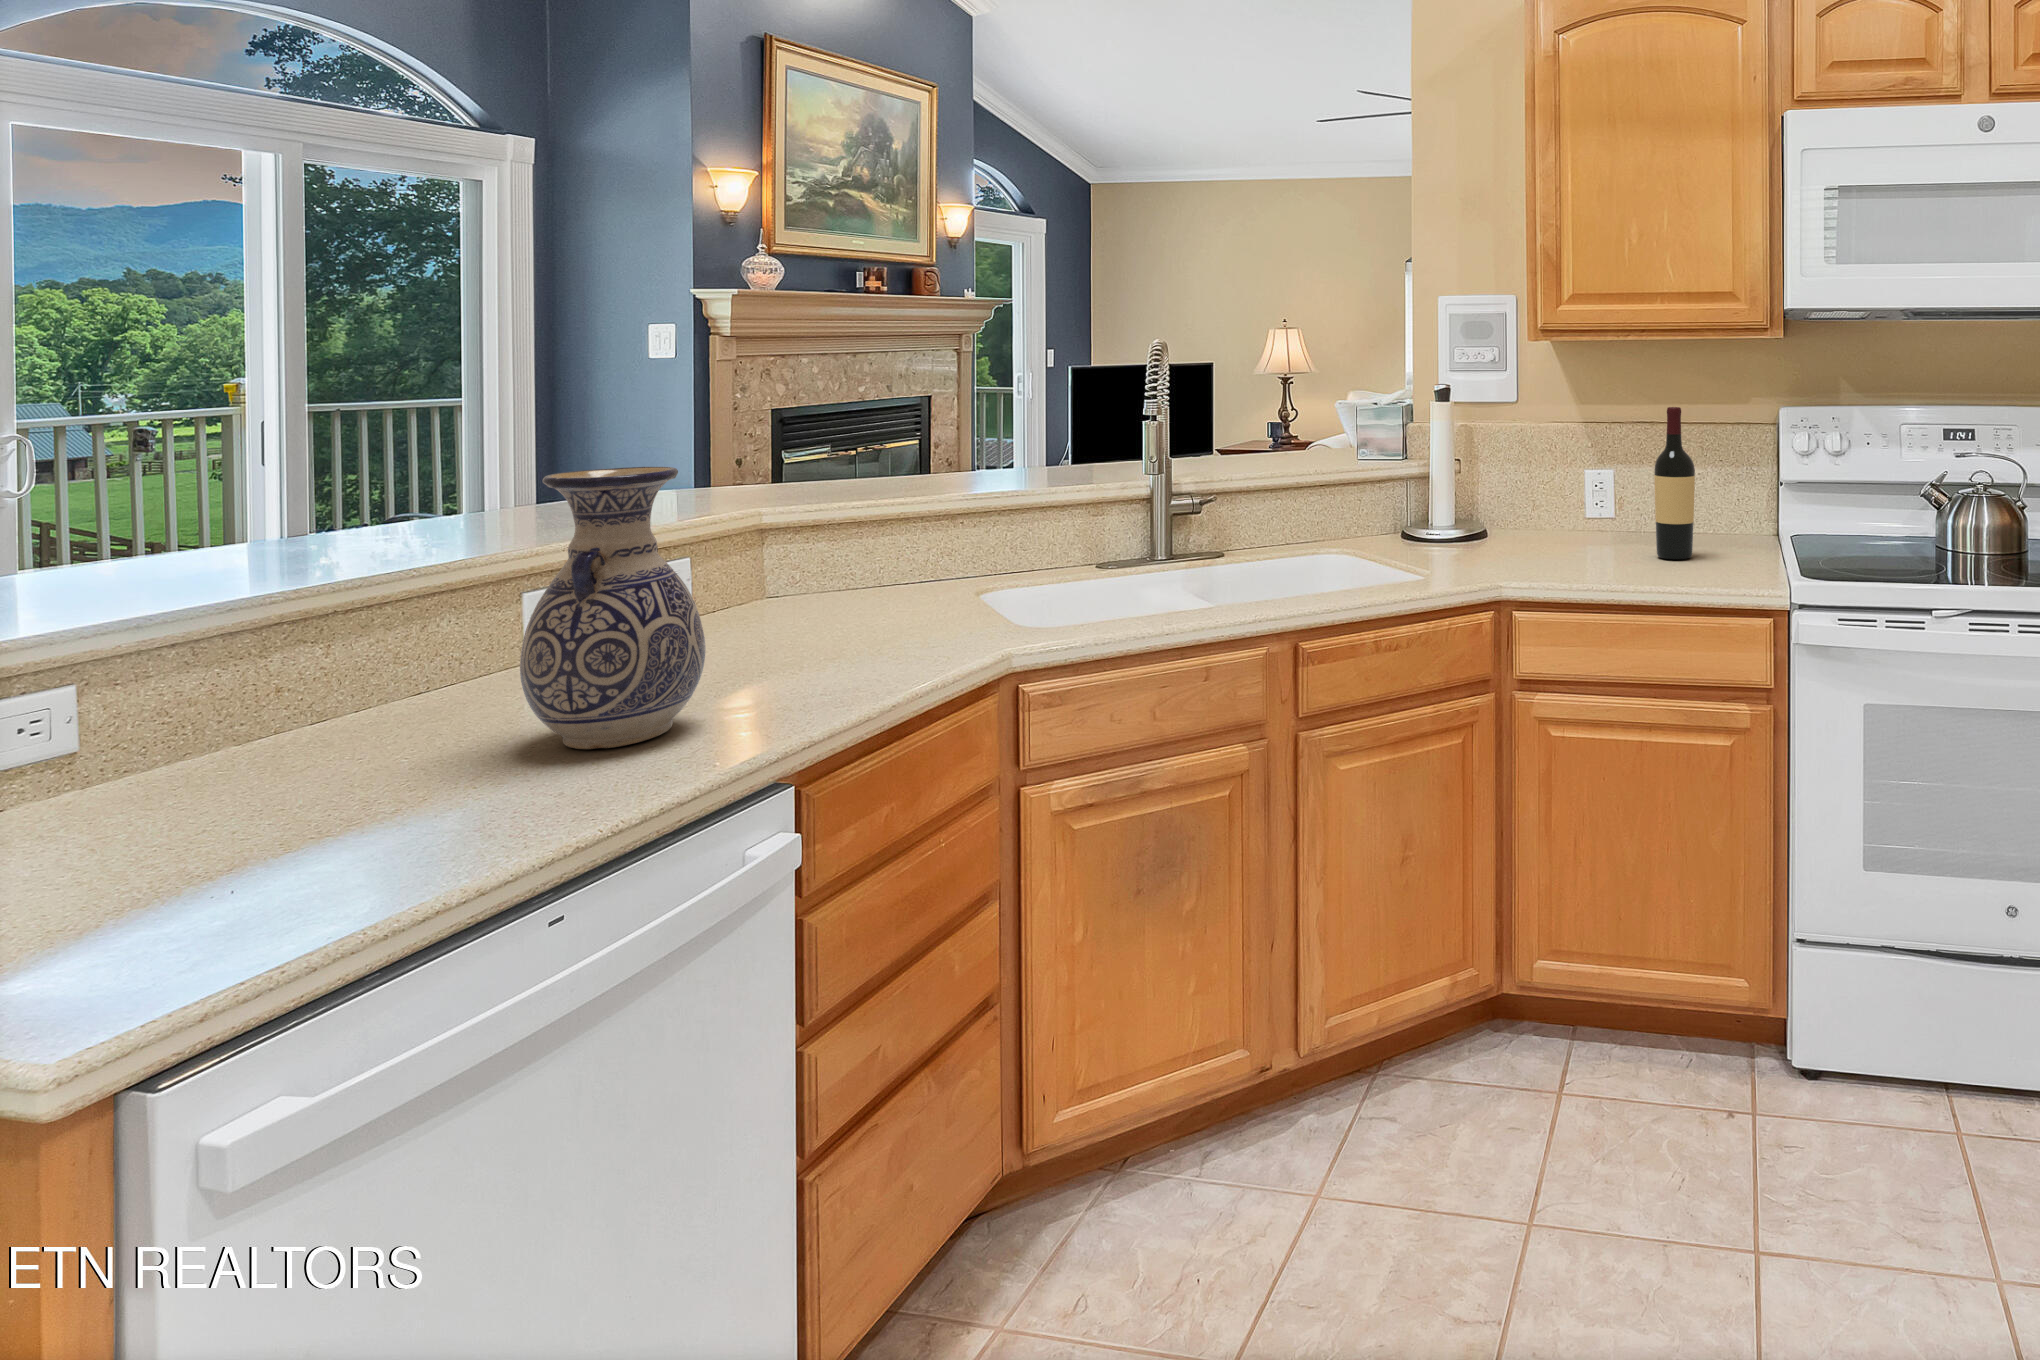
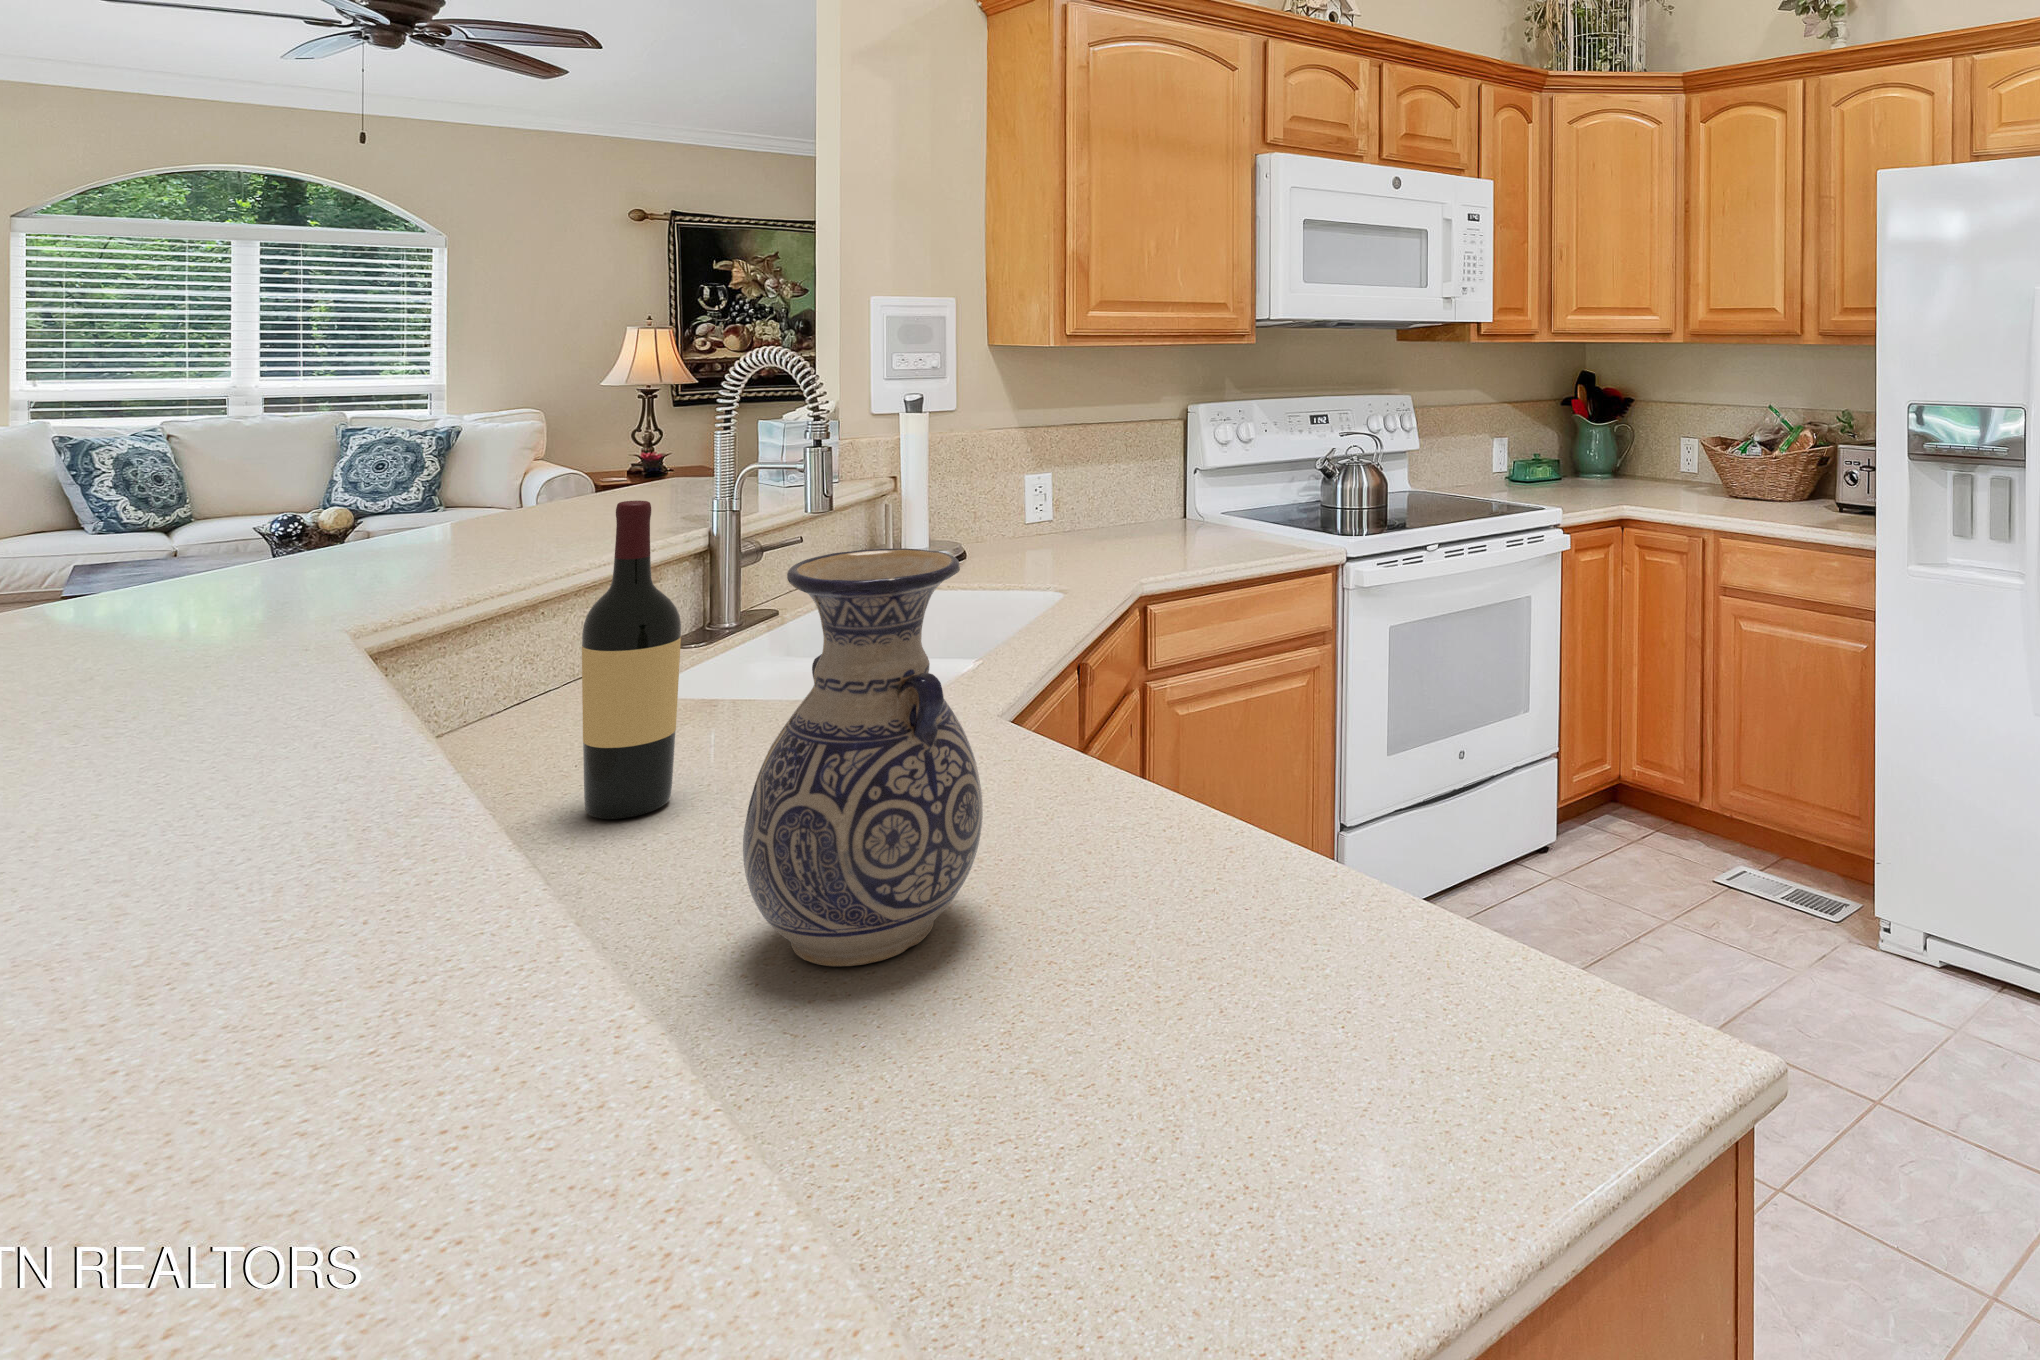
wine bottle: present [1654,407,1695,560] -> present [582,501,681,819]

